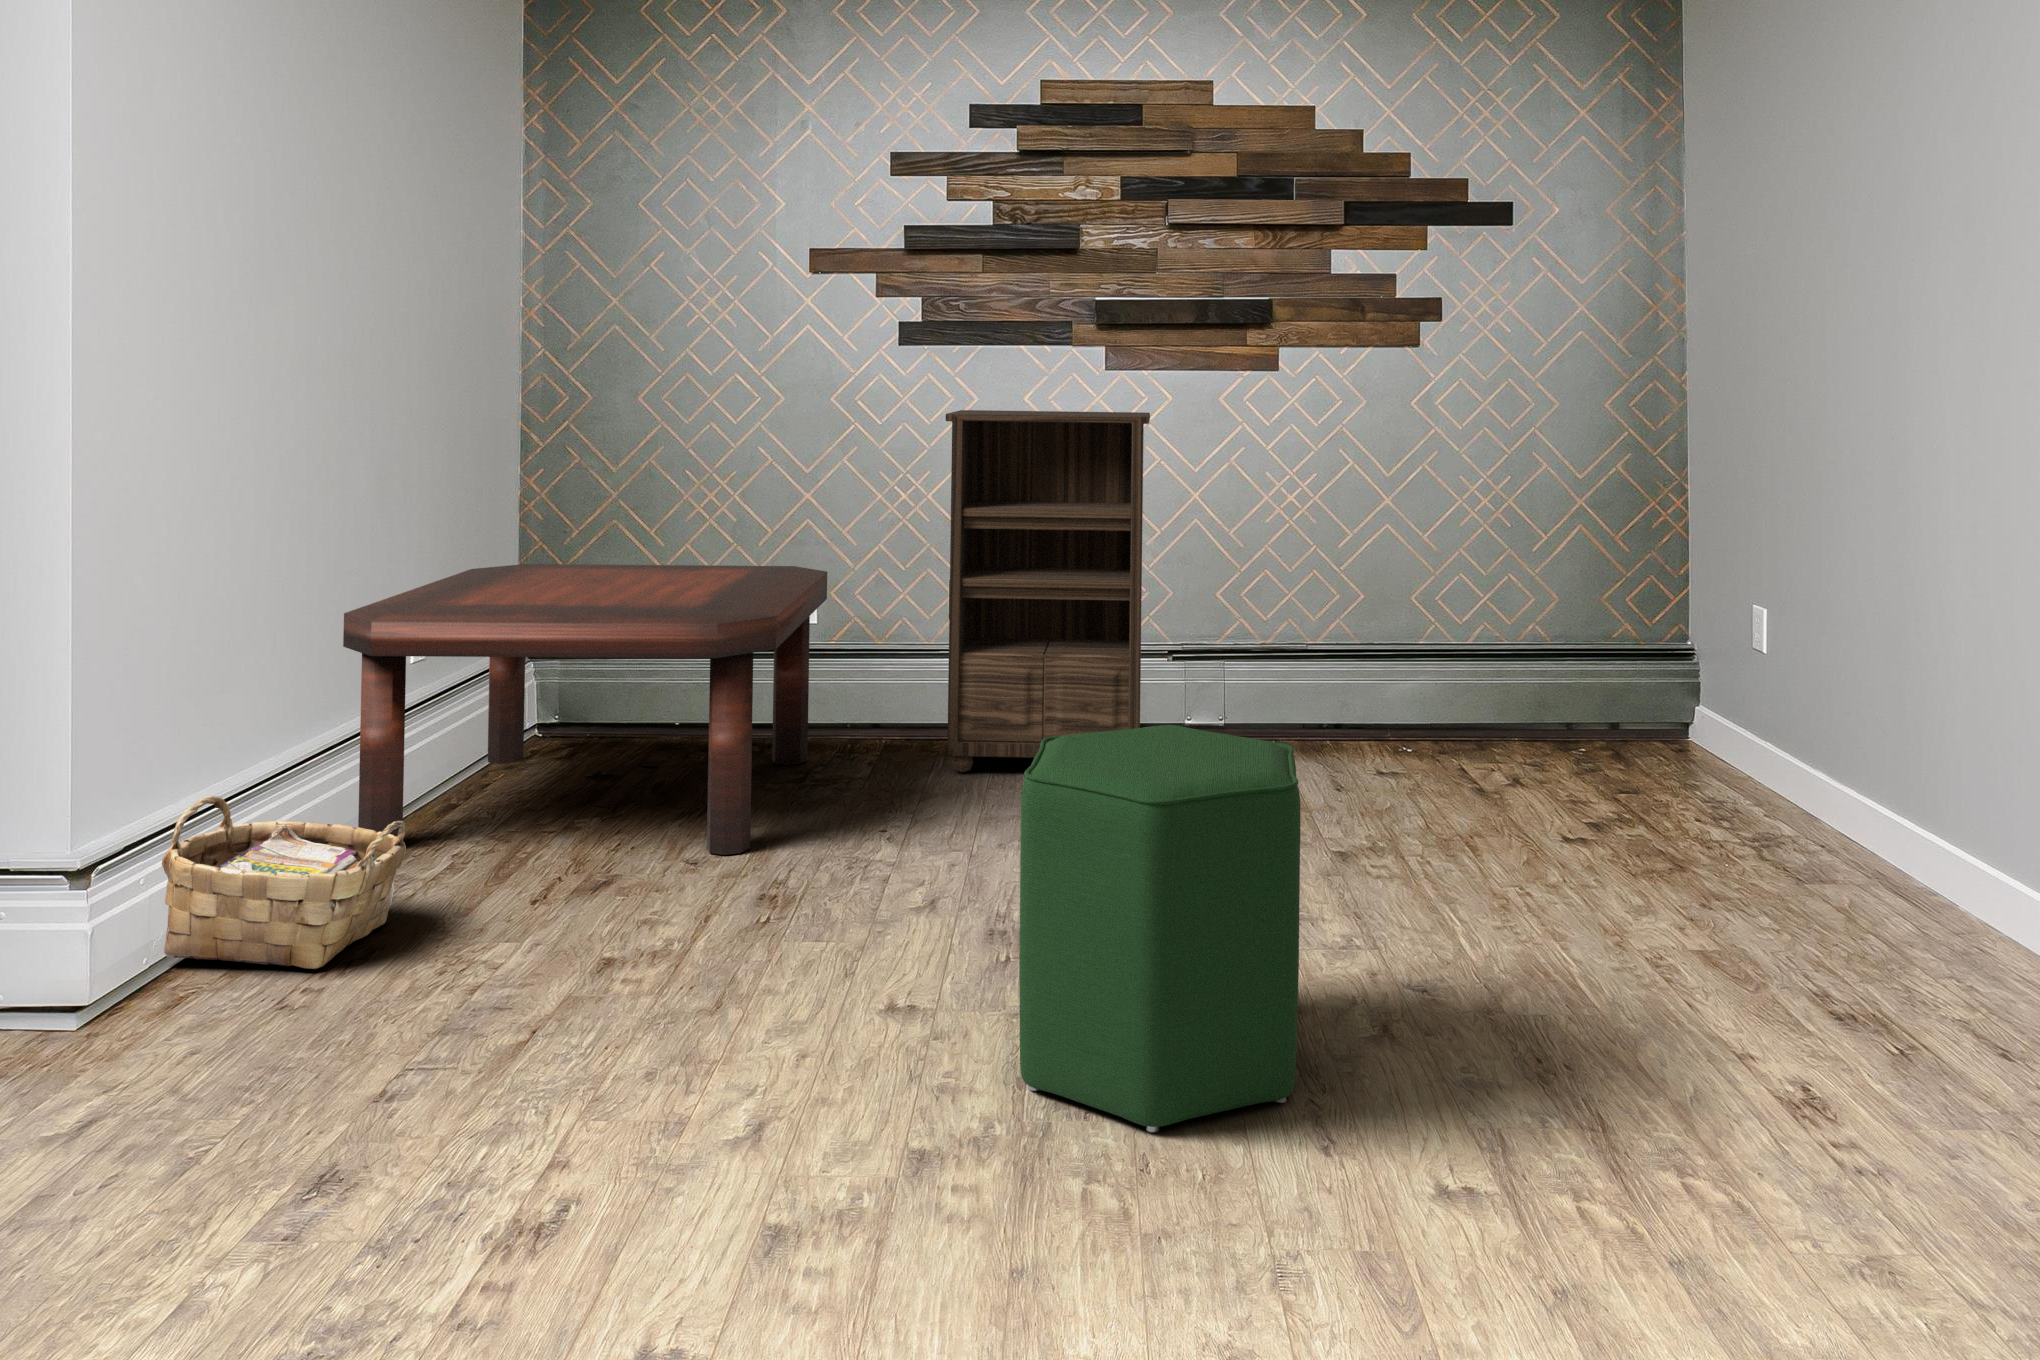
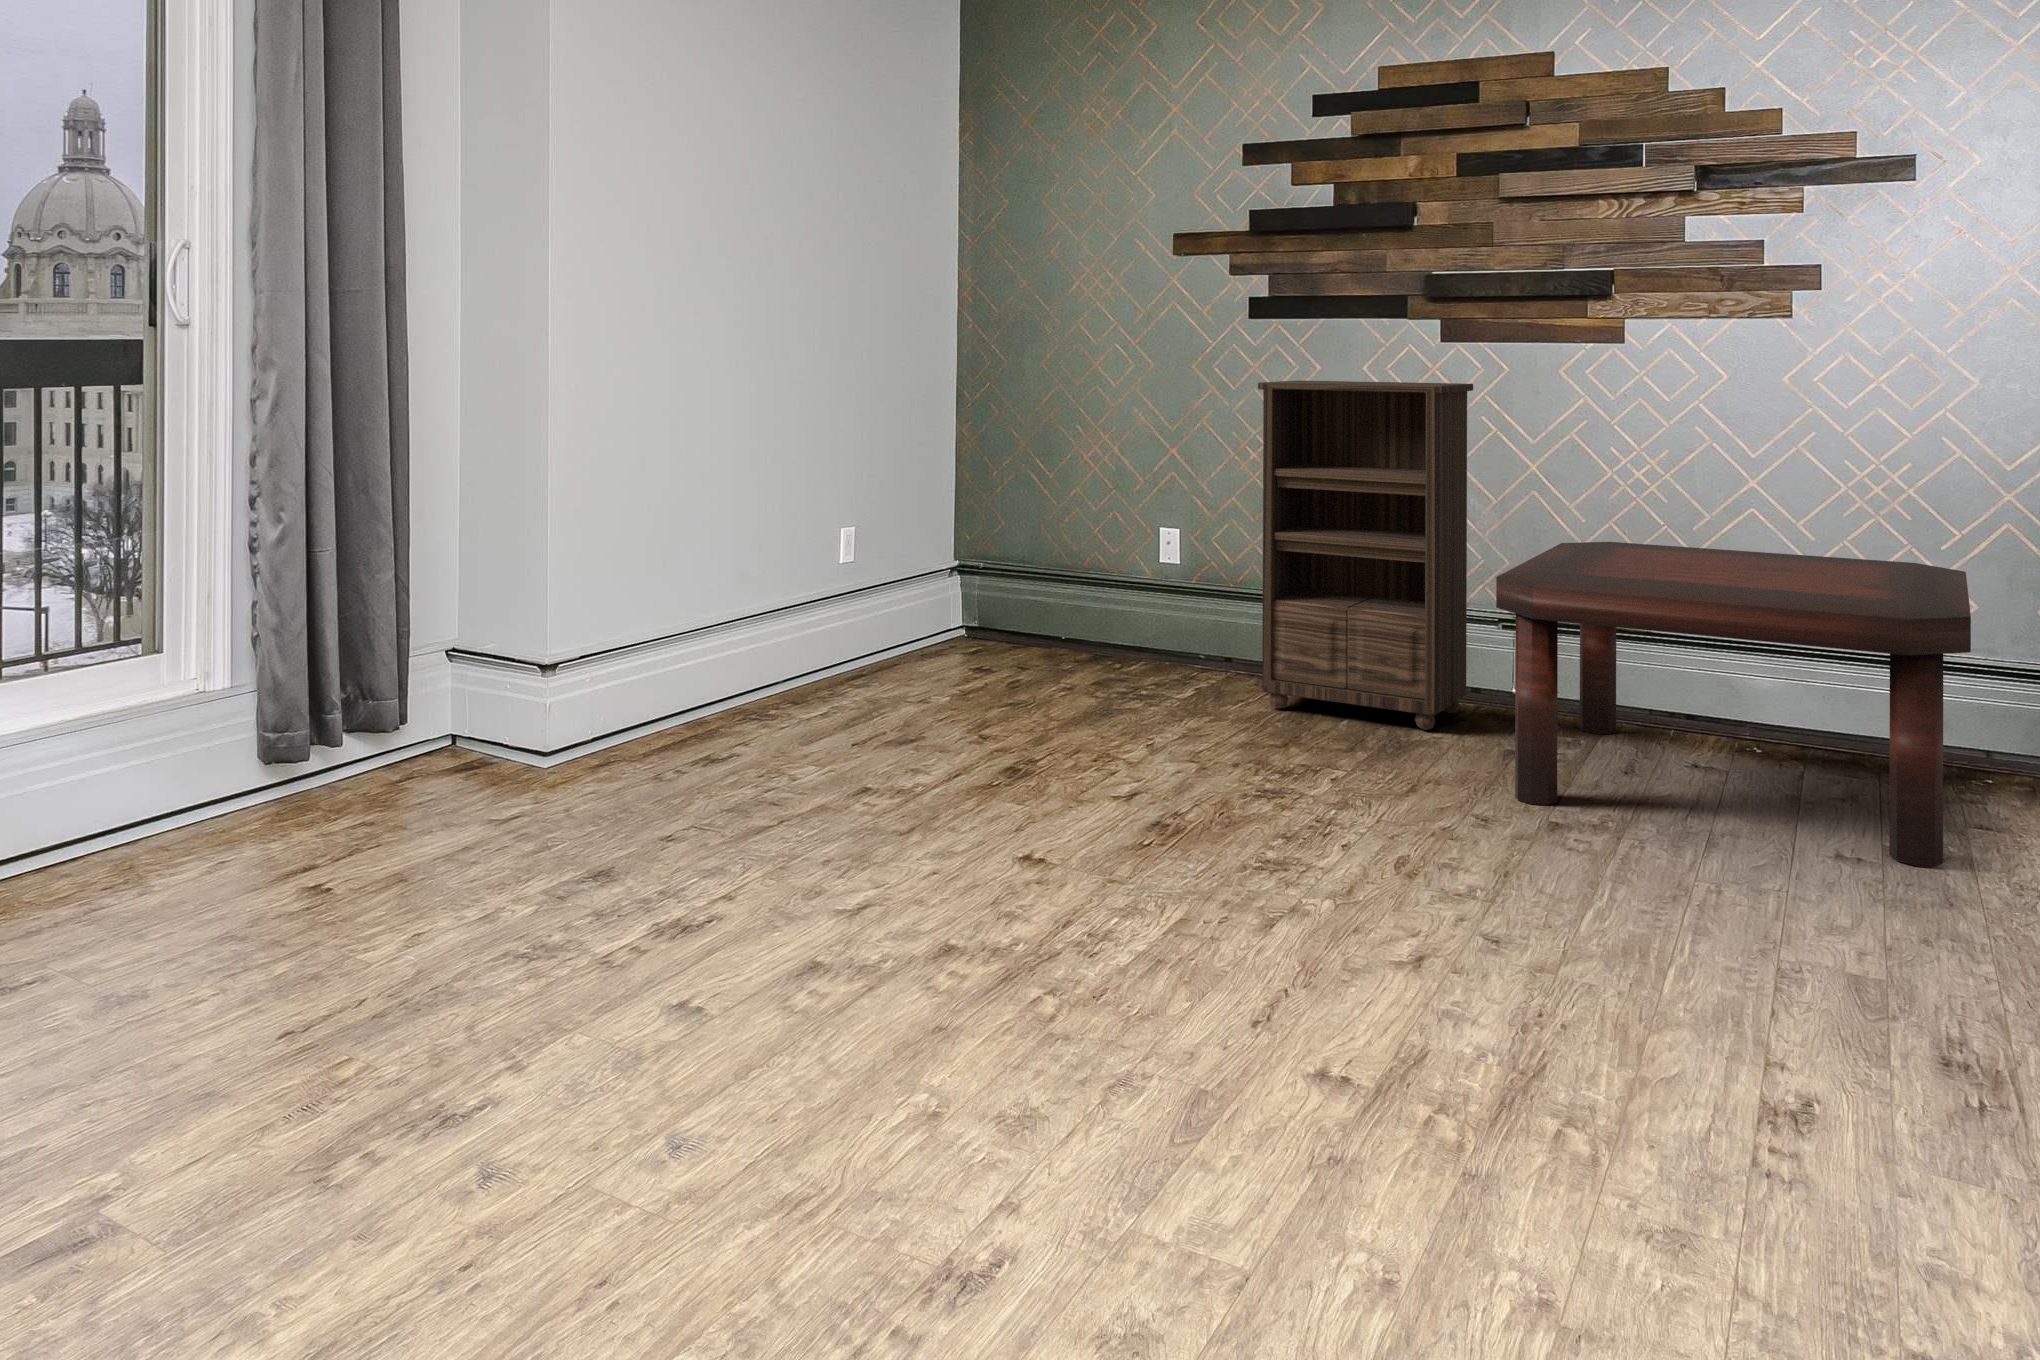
coffee table: present [343,564,827,855] -> present [1496,542,1971,867]
ottoman: present [1019,725,1301,1132] -> none [1064,647,1326,981]
woven basket: present [162,796,406,969] -> none [620,639,770,766]

